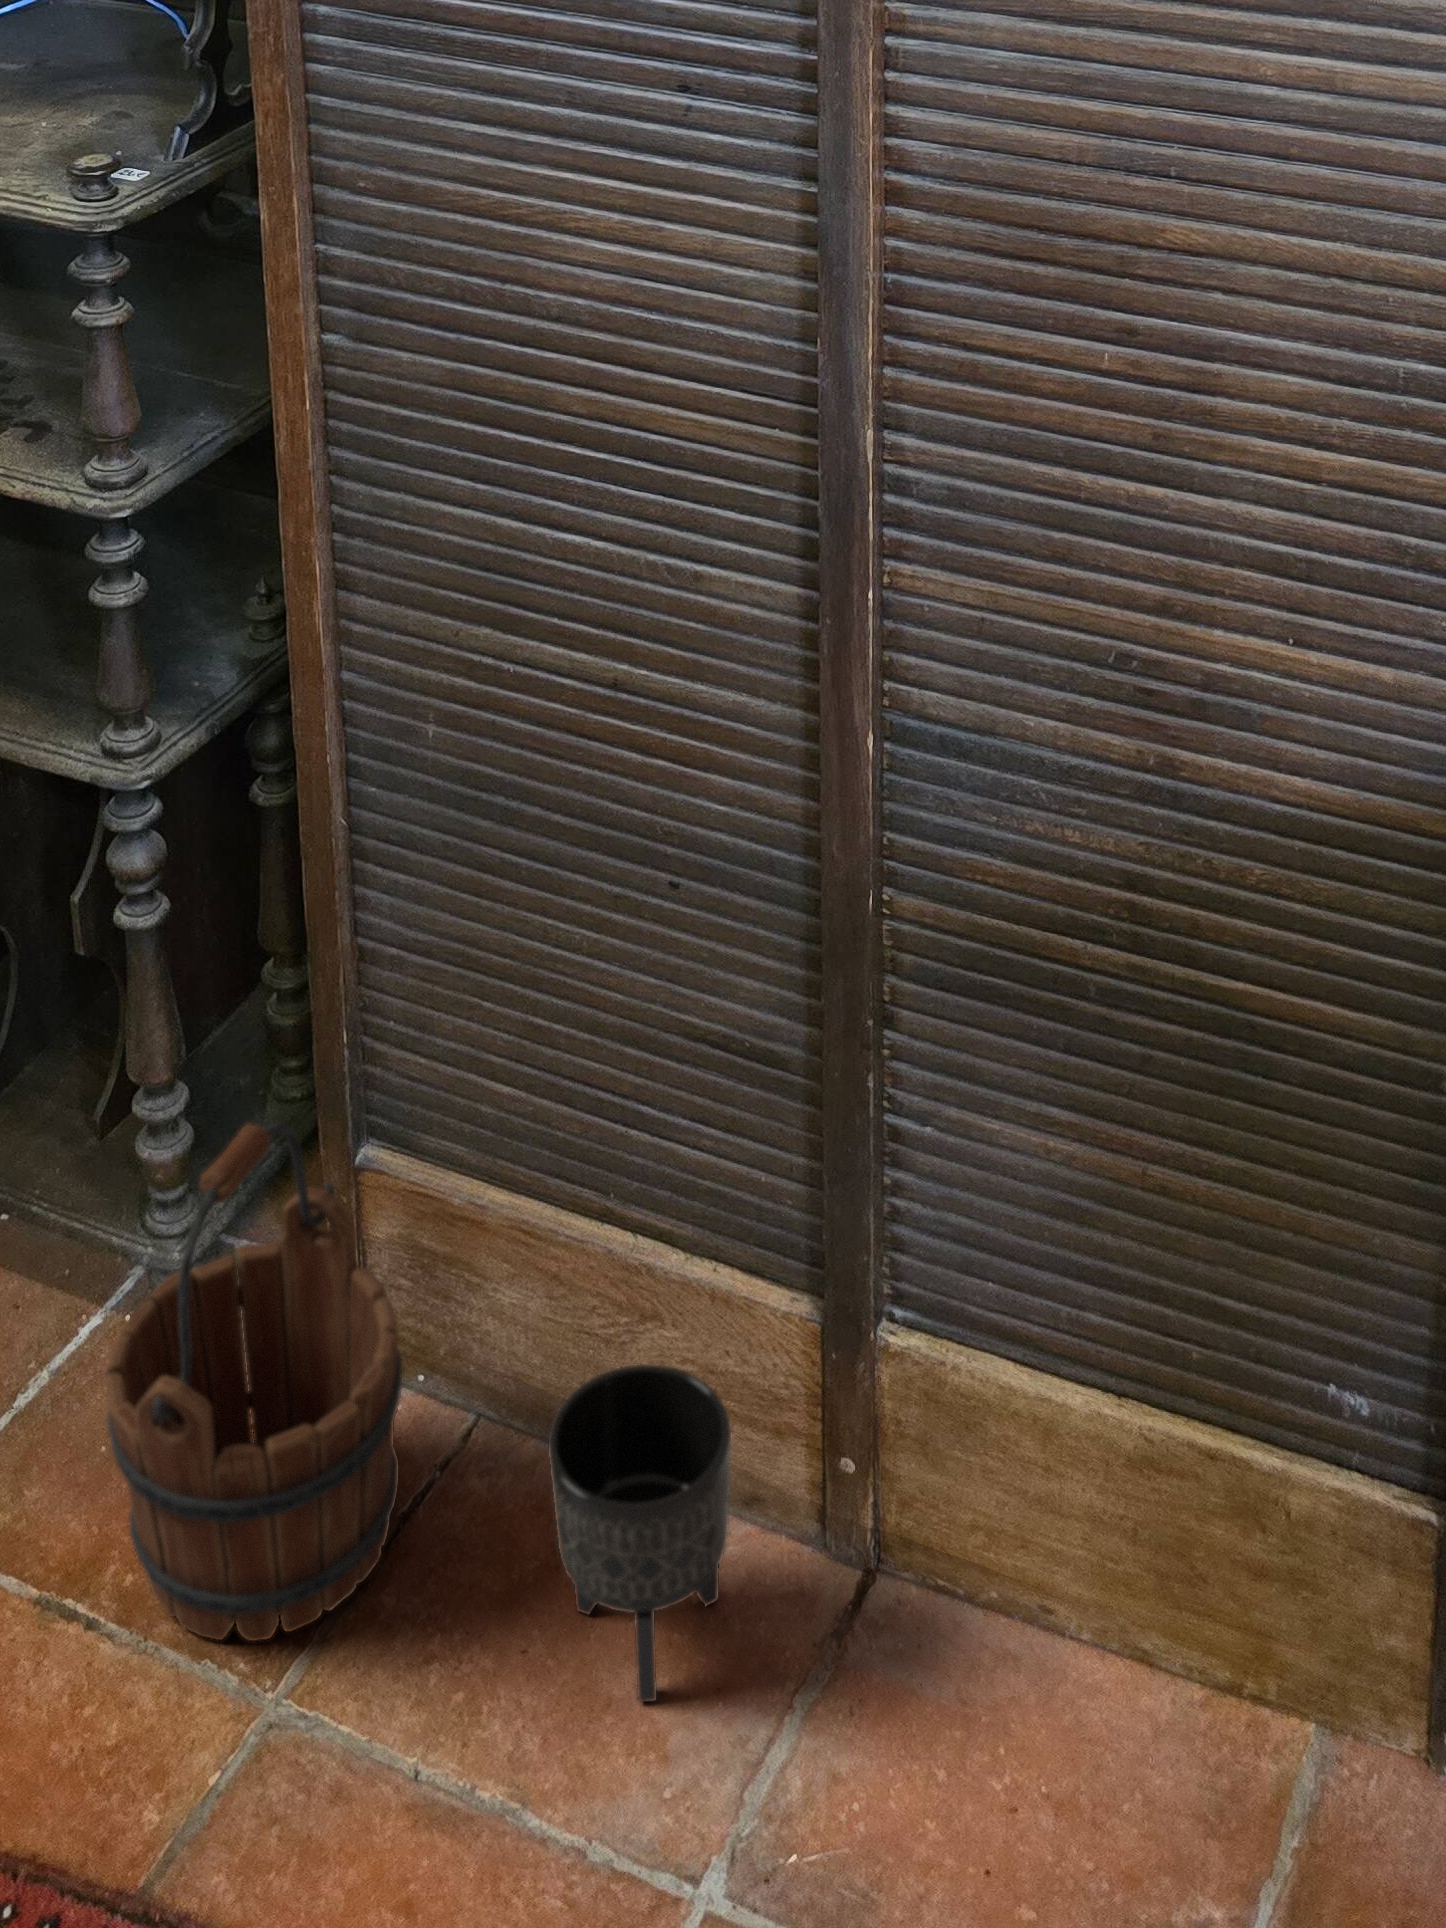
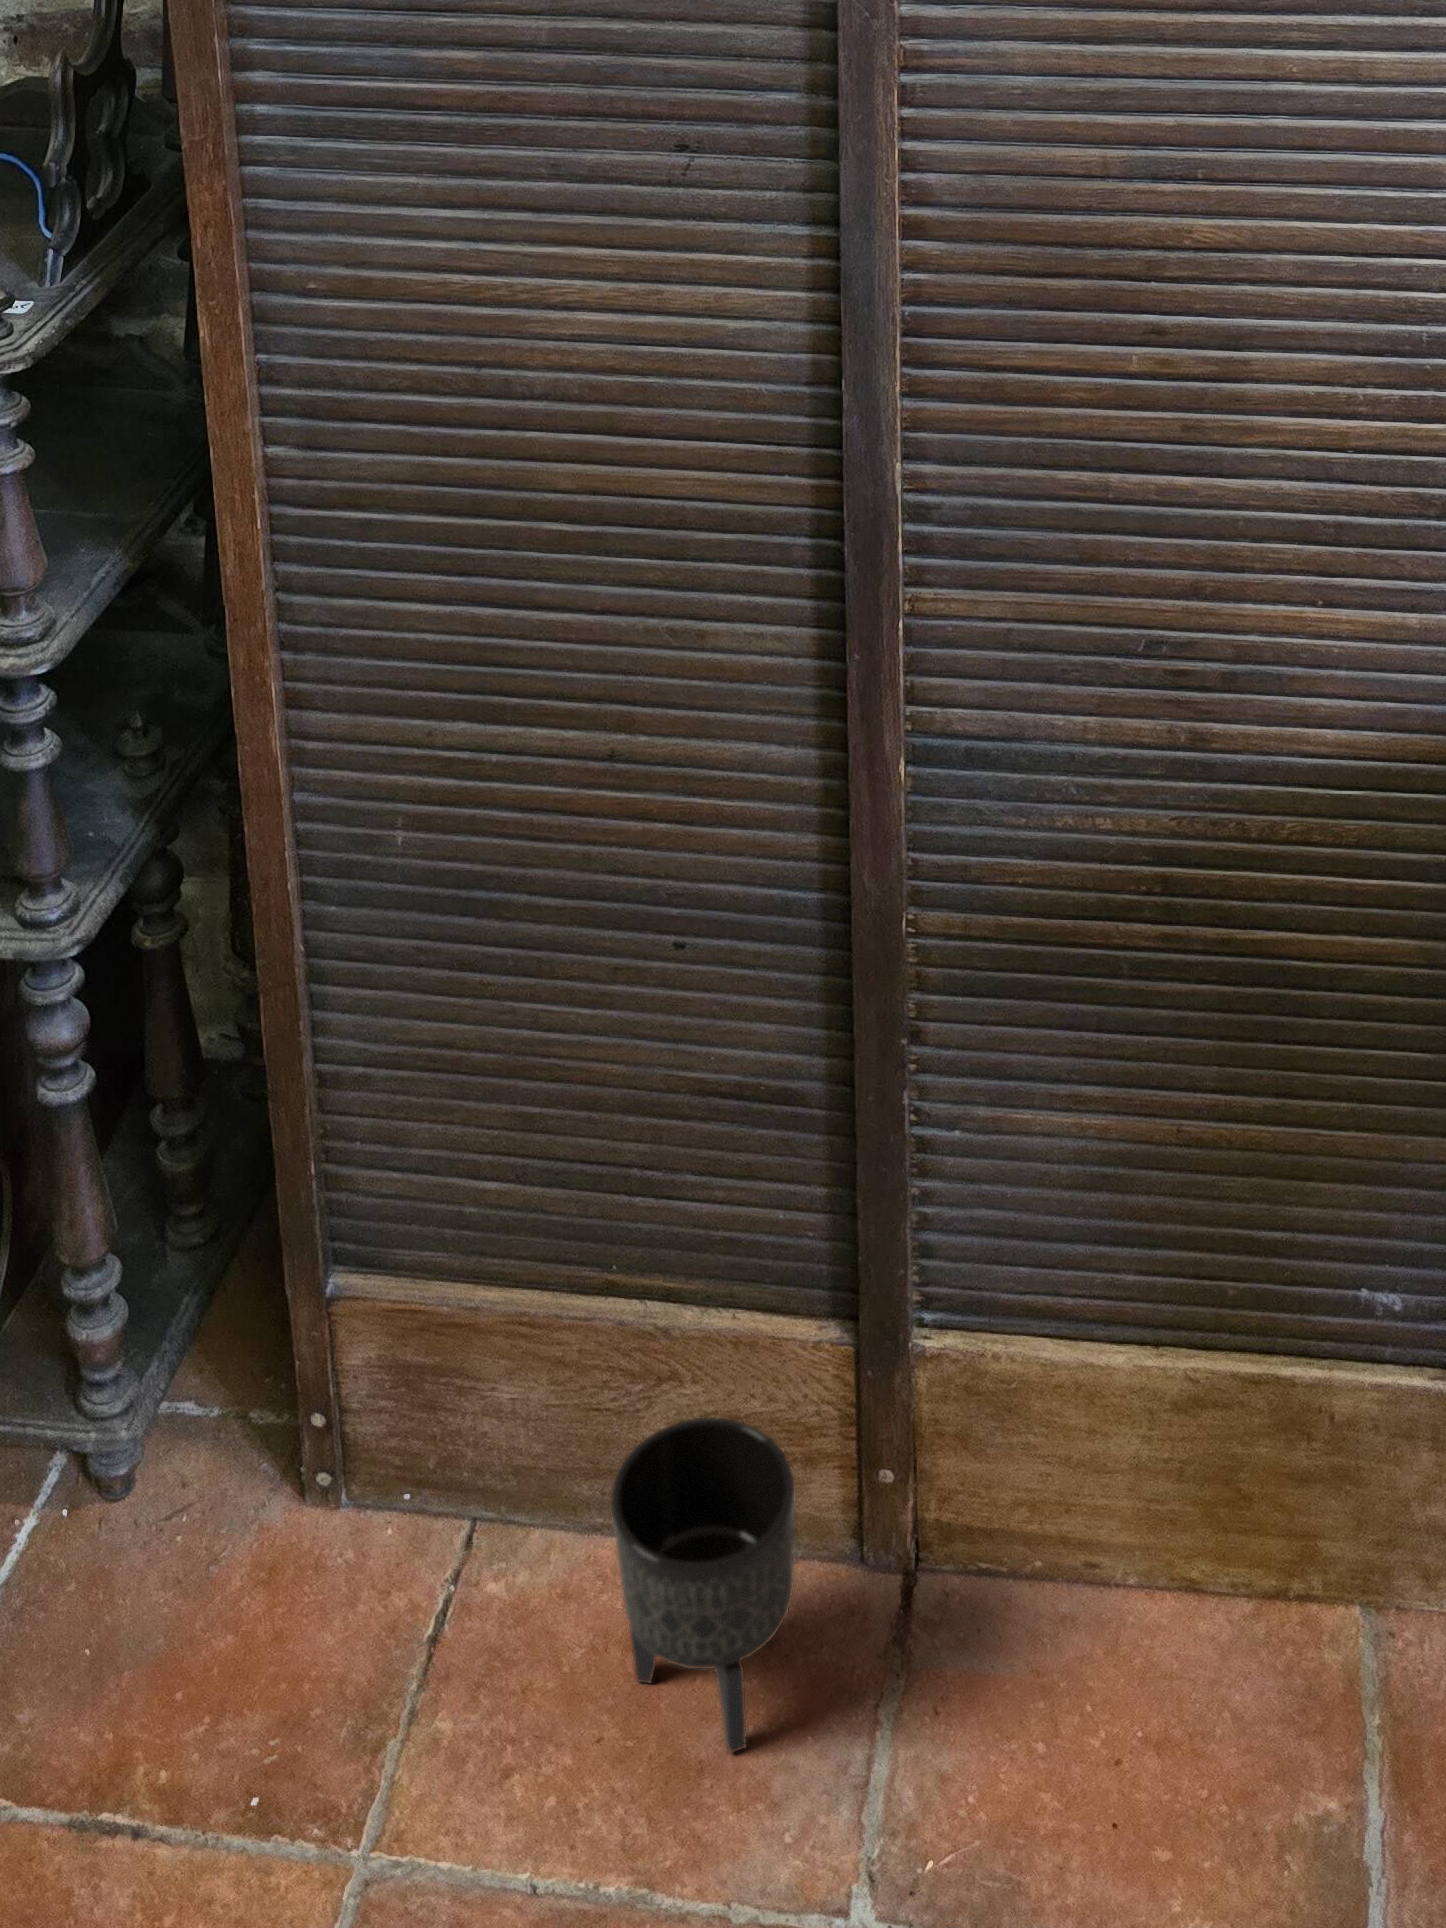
wooden bucket: present [105,1123,402,1641] -> none [119,1266,430,1813]

